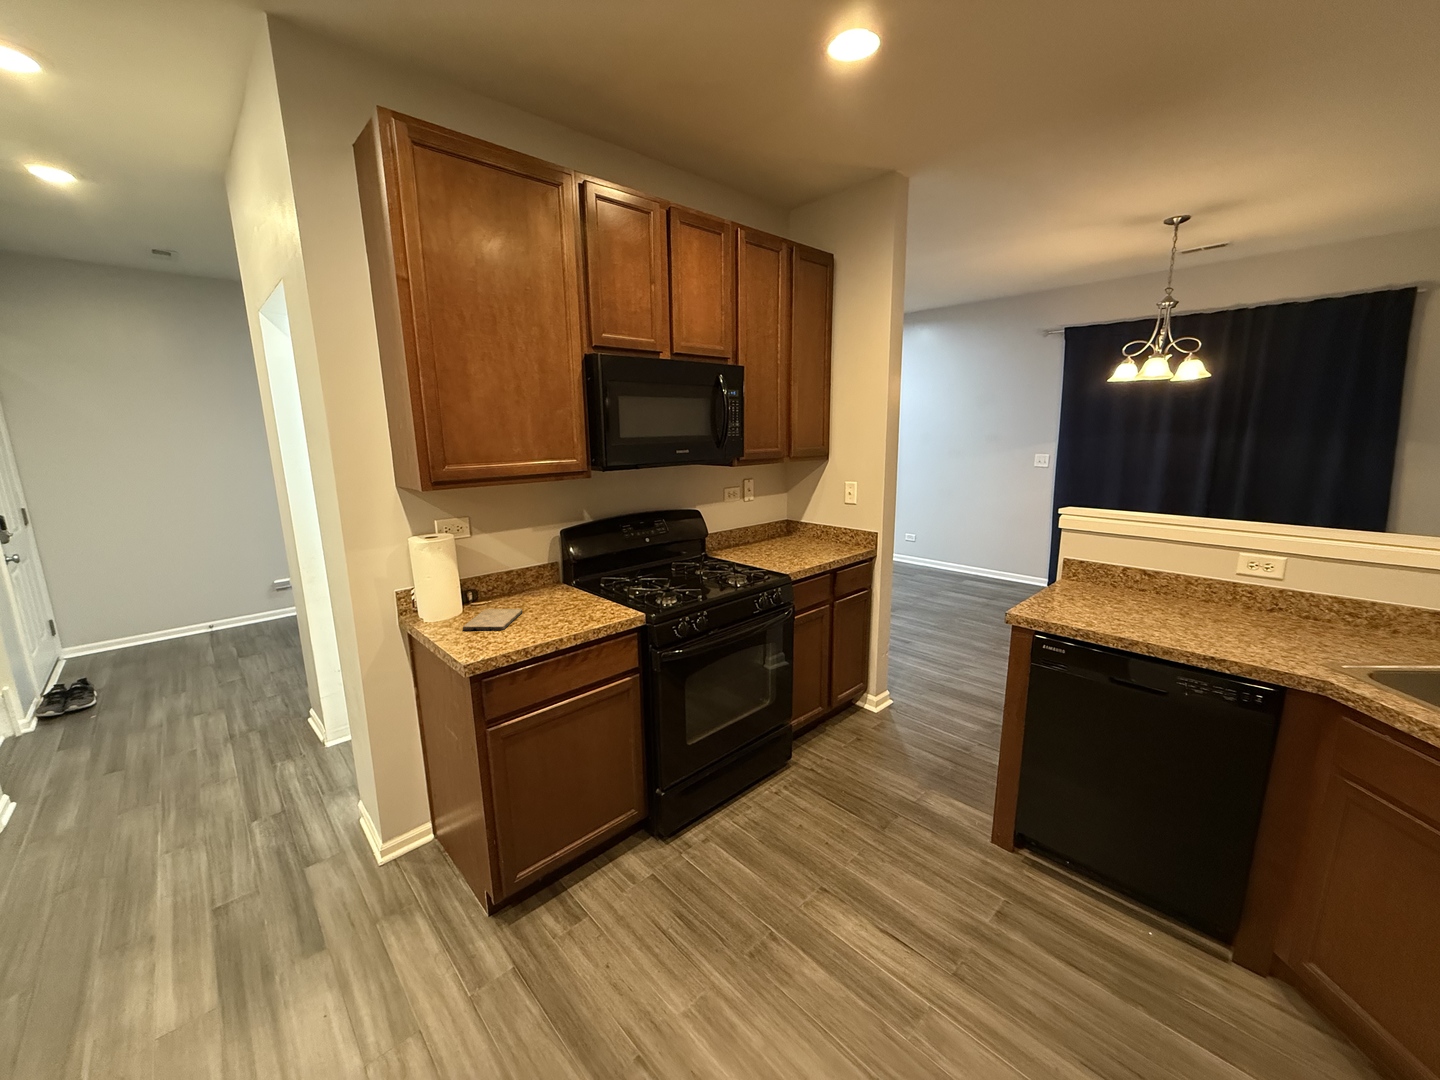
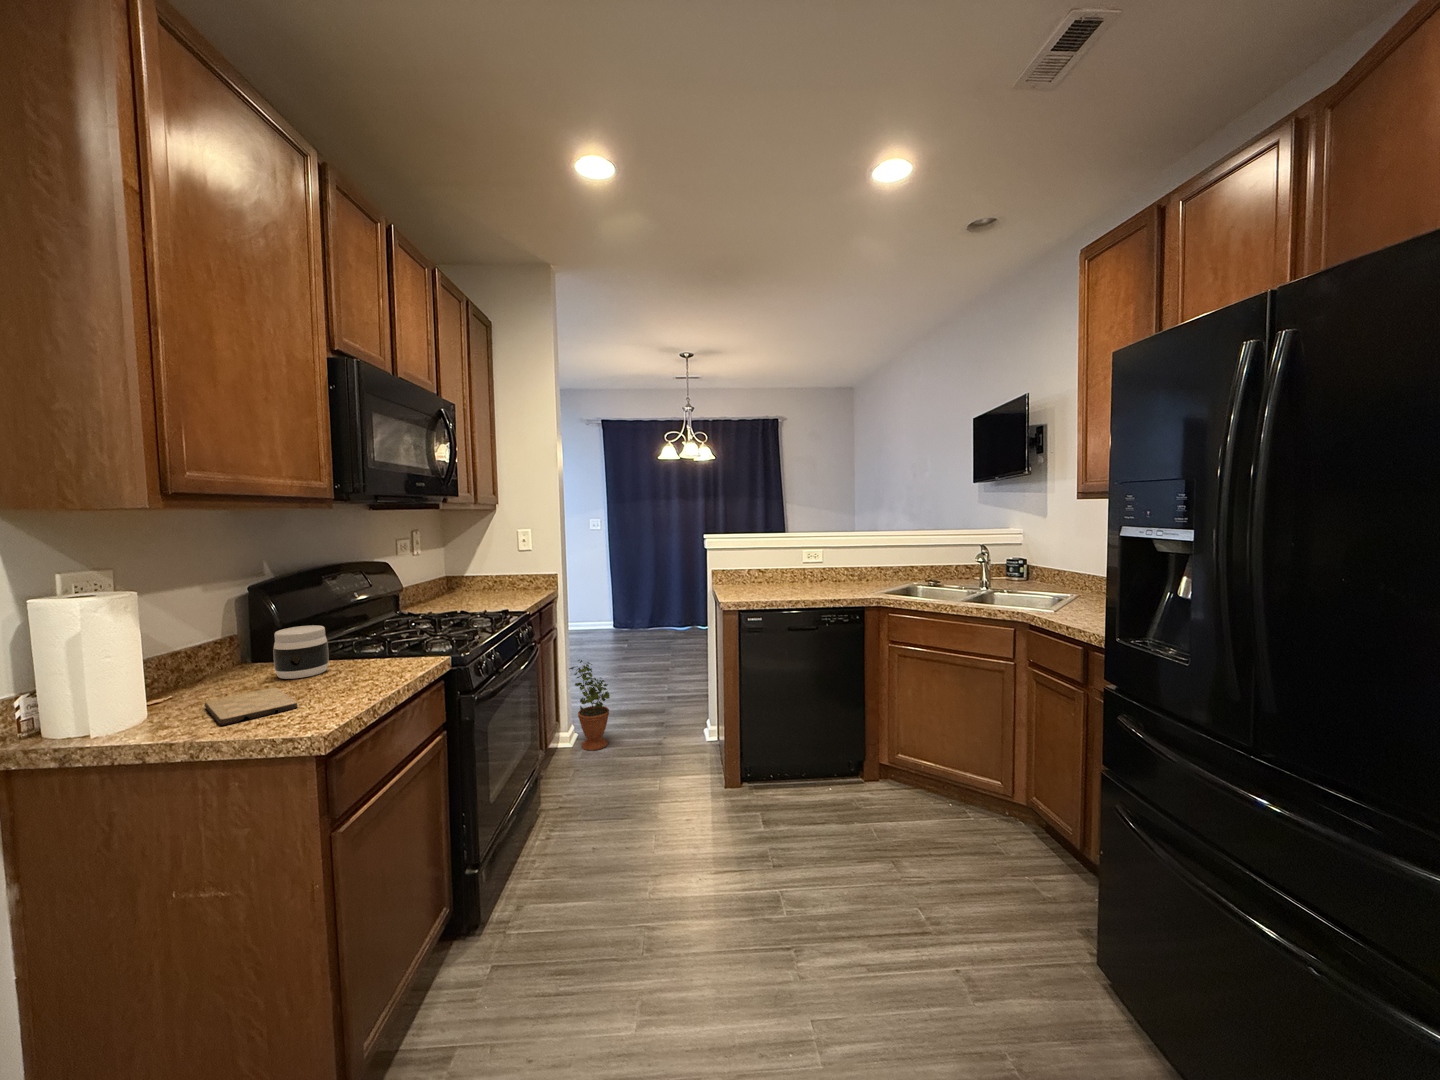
jar: none [542,565,575,604] -> present [273,625,329,679]
potted plant: none [884,629,922,731] -> present [569,660,610,750]

